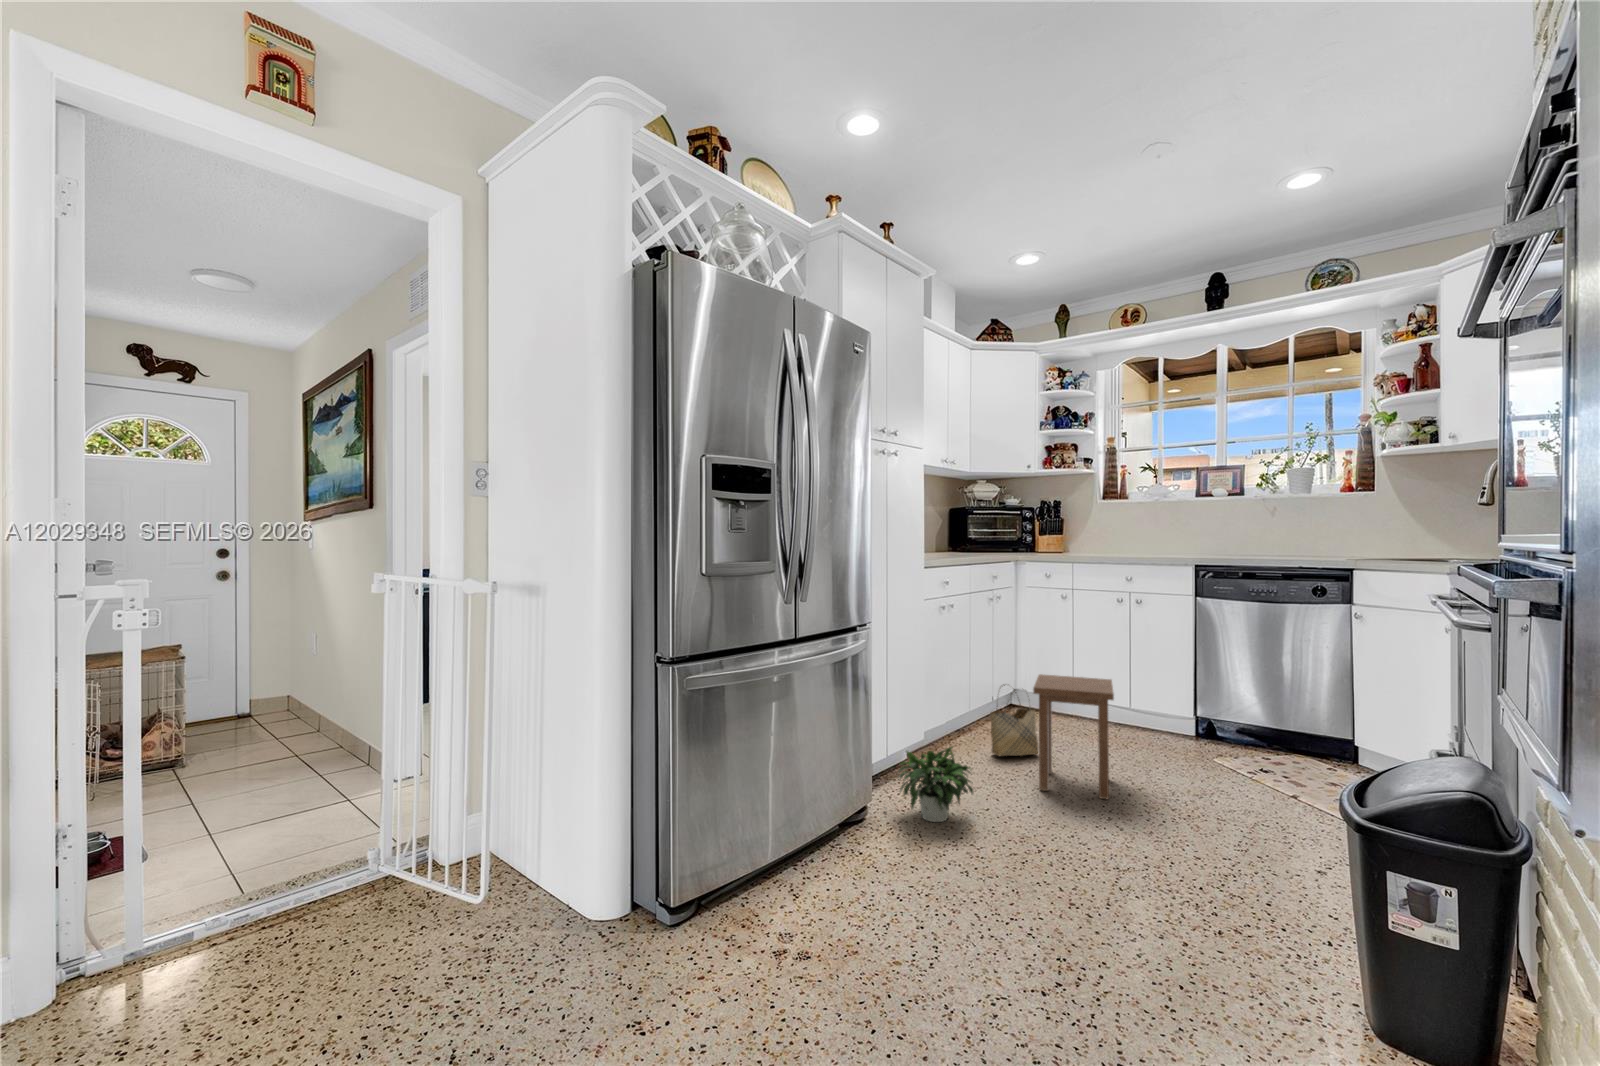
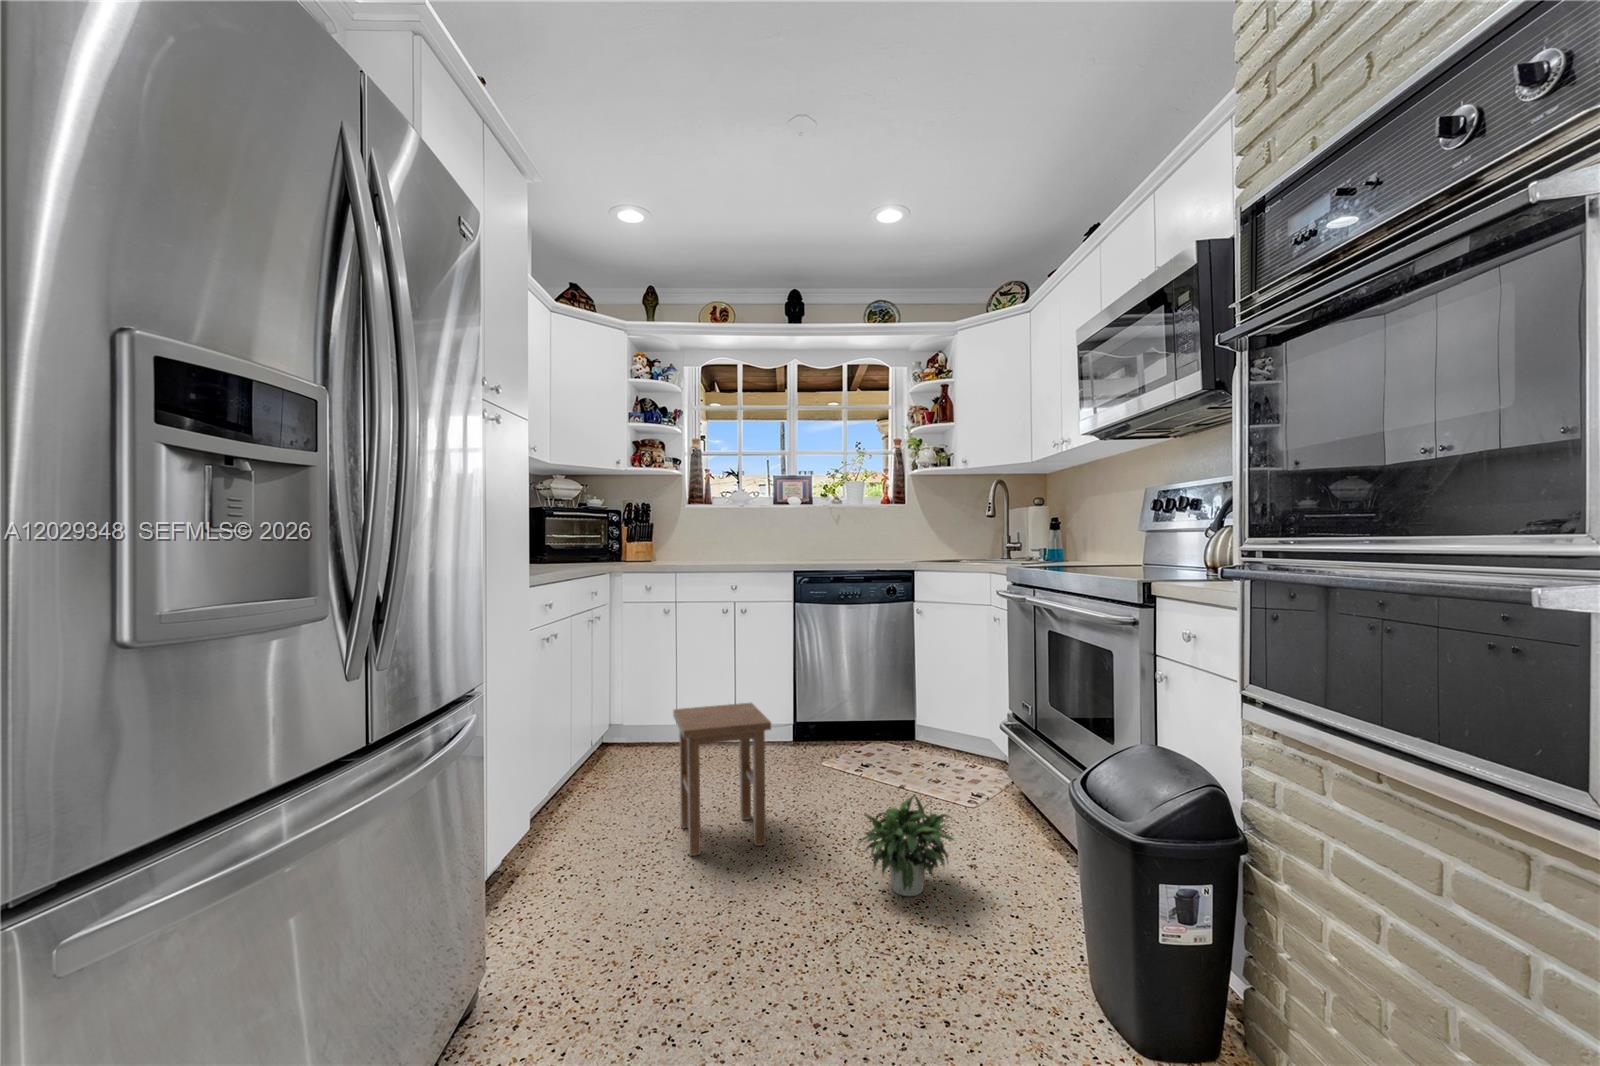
woven basket: present [990,685,1038,756] -> none [610,725,665,820]
potted plant: present [884,747,973,822] -> present [850,795,955,928]

